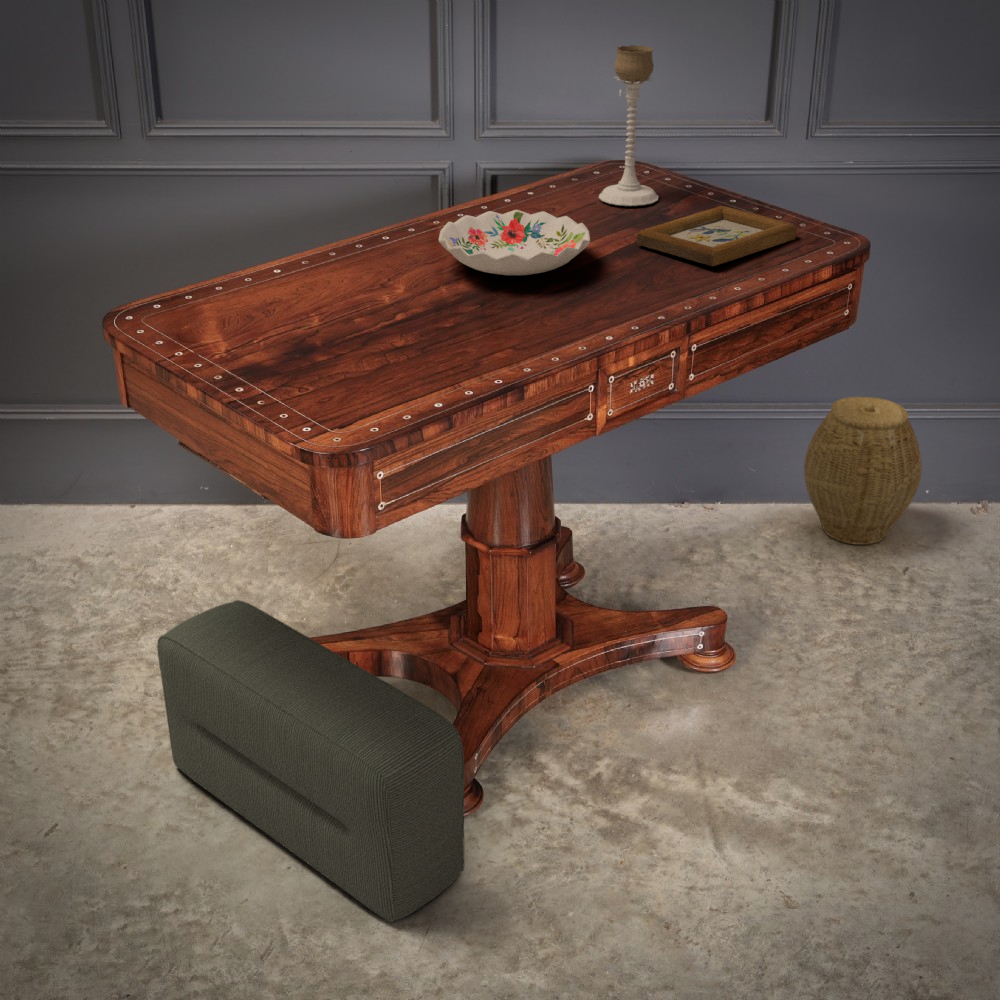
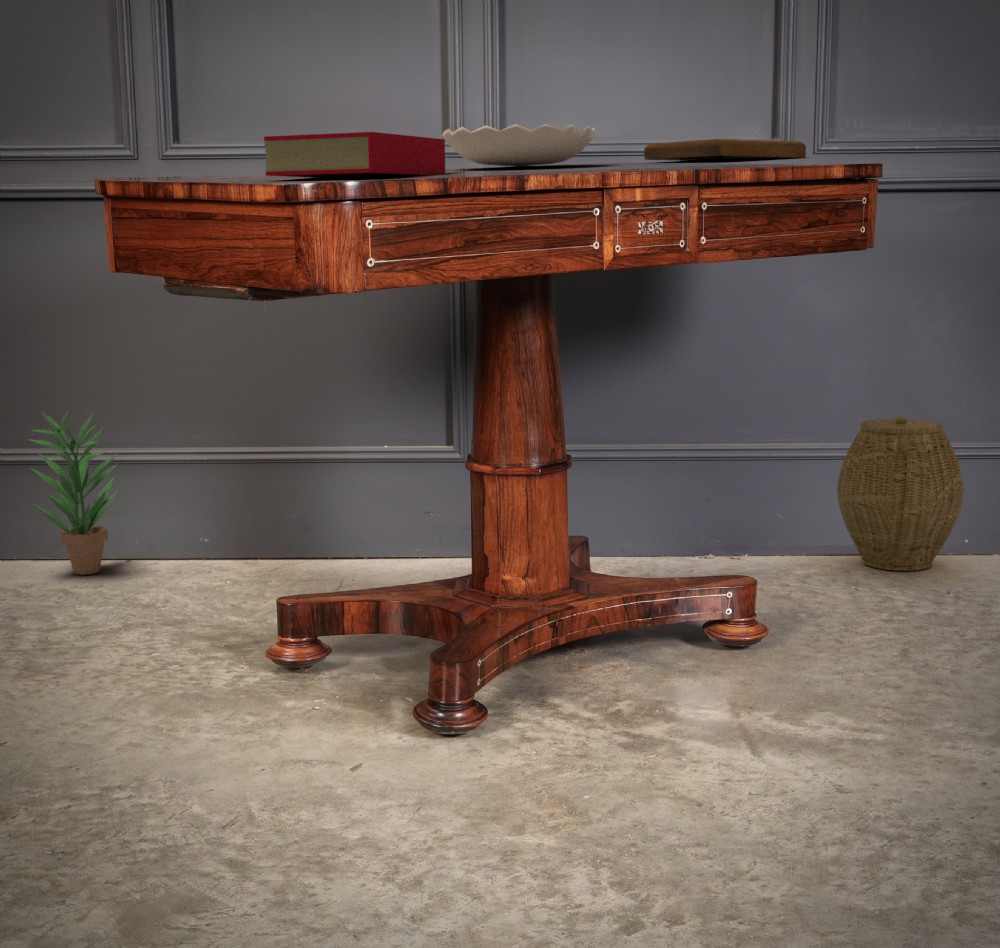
candle holder: present [599,45,658,206] -> none [607,6,667,160]
book: none [269,269,444,367] -> present [264,132,445,178]
potted plant: none [32,394,122,538] -> present [28,411,118,575]
pouf: present [157,600,464,922] -> none [130,512,463,799]

